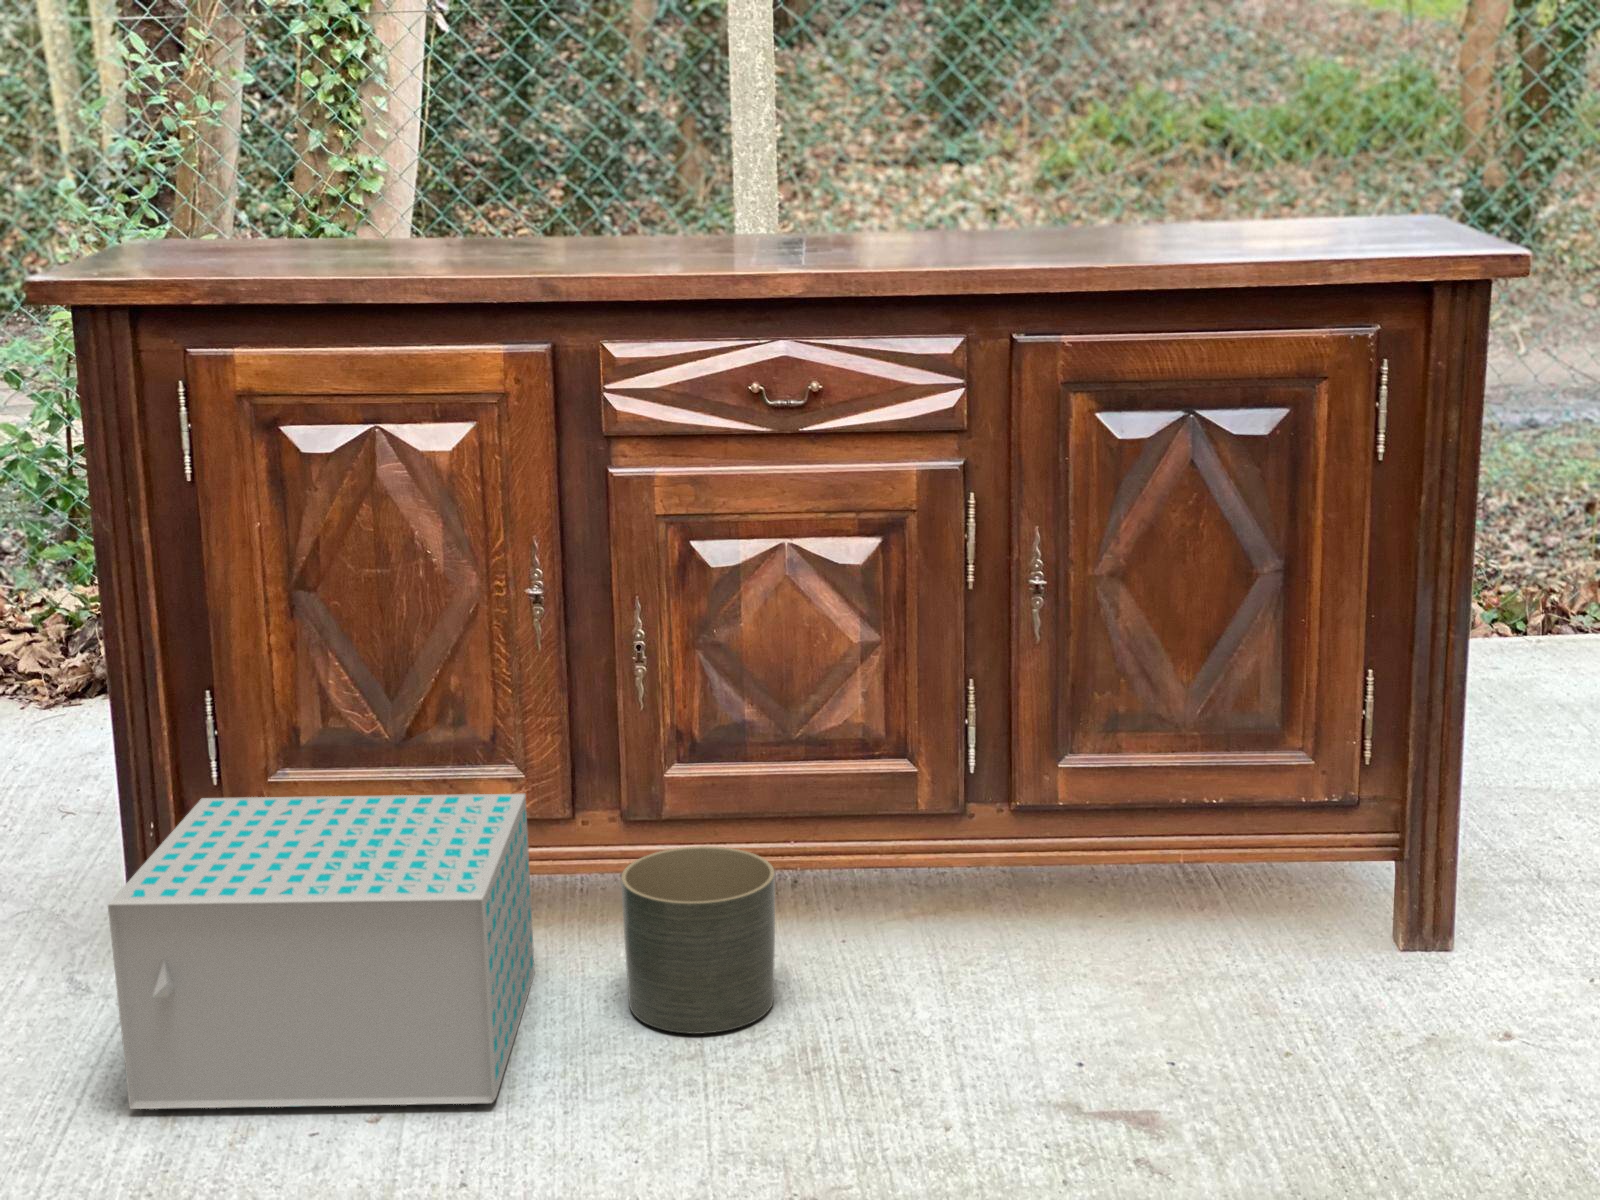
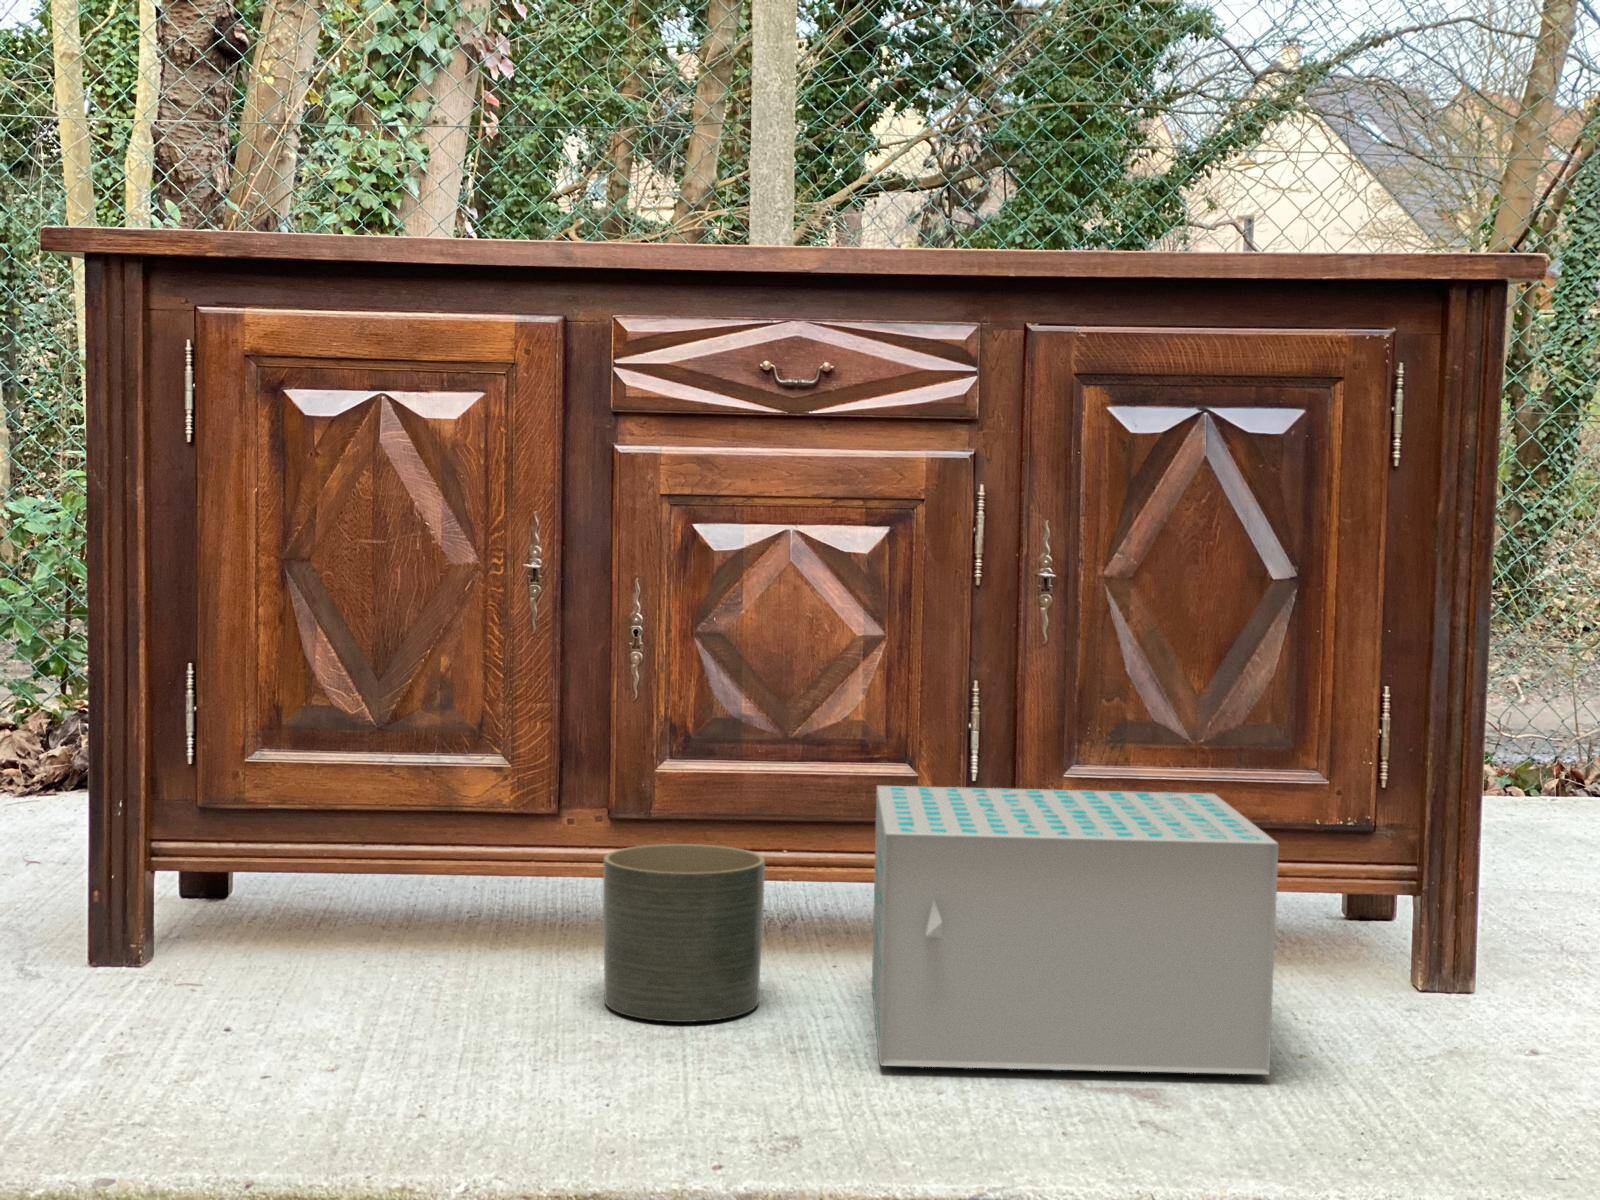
storage box: present [108,794,535,1109] -> present [872,786,1279,1074]

